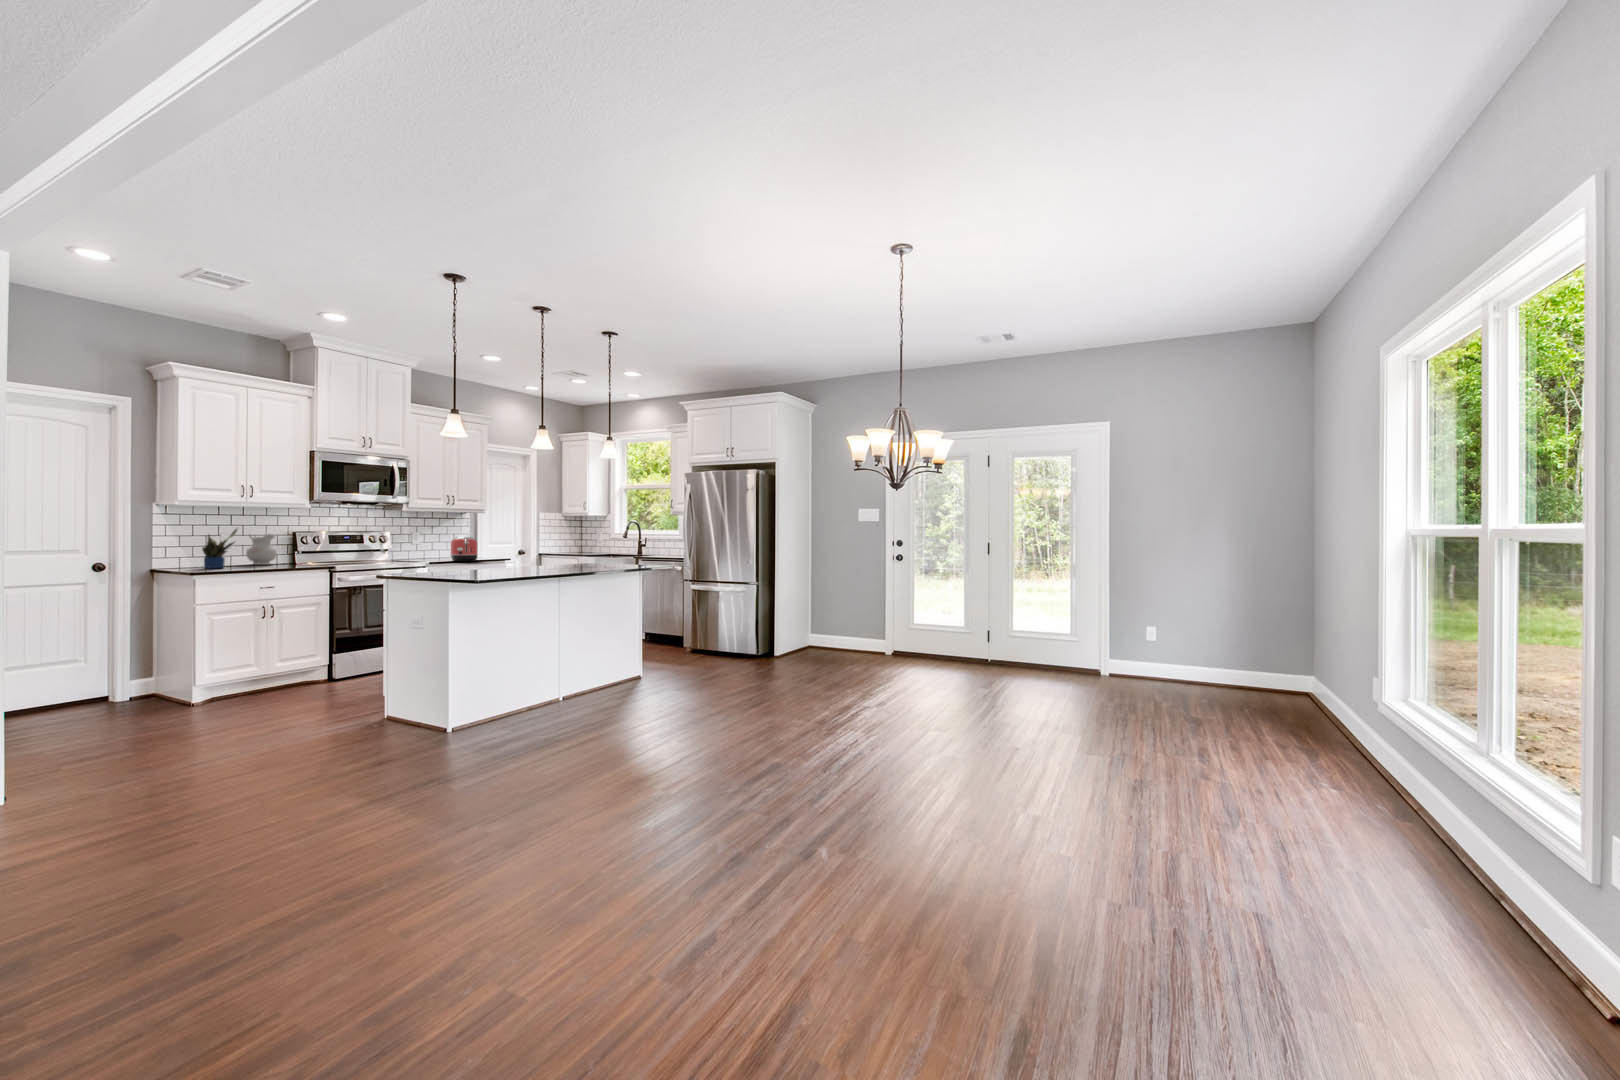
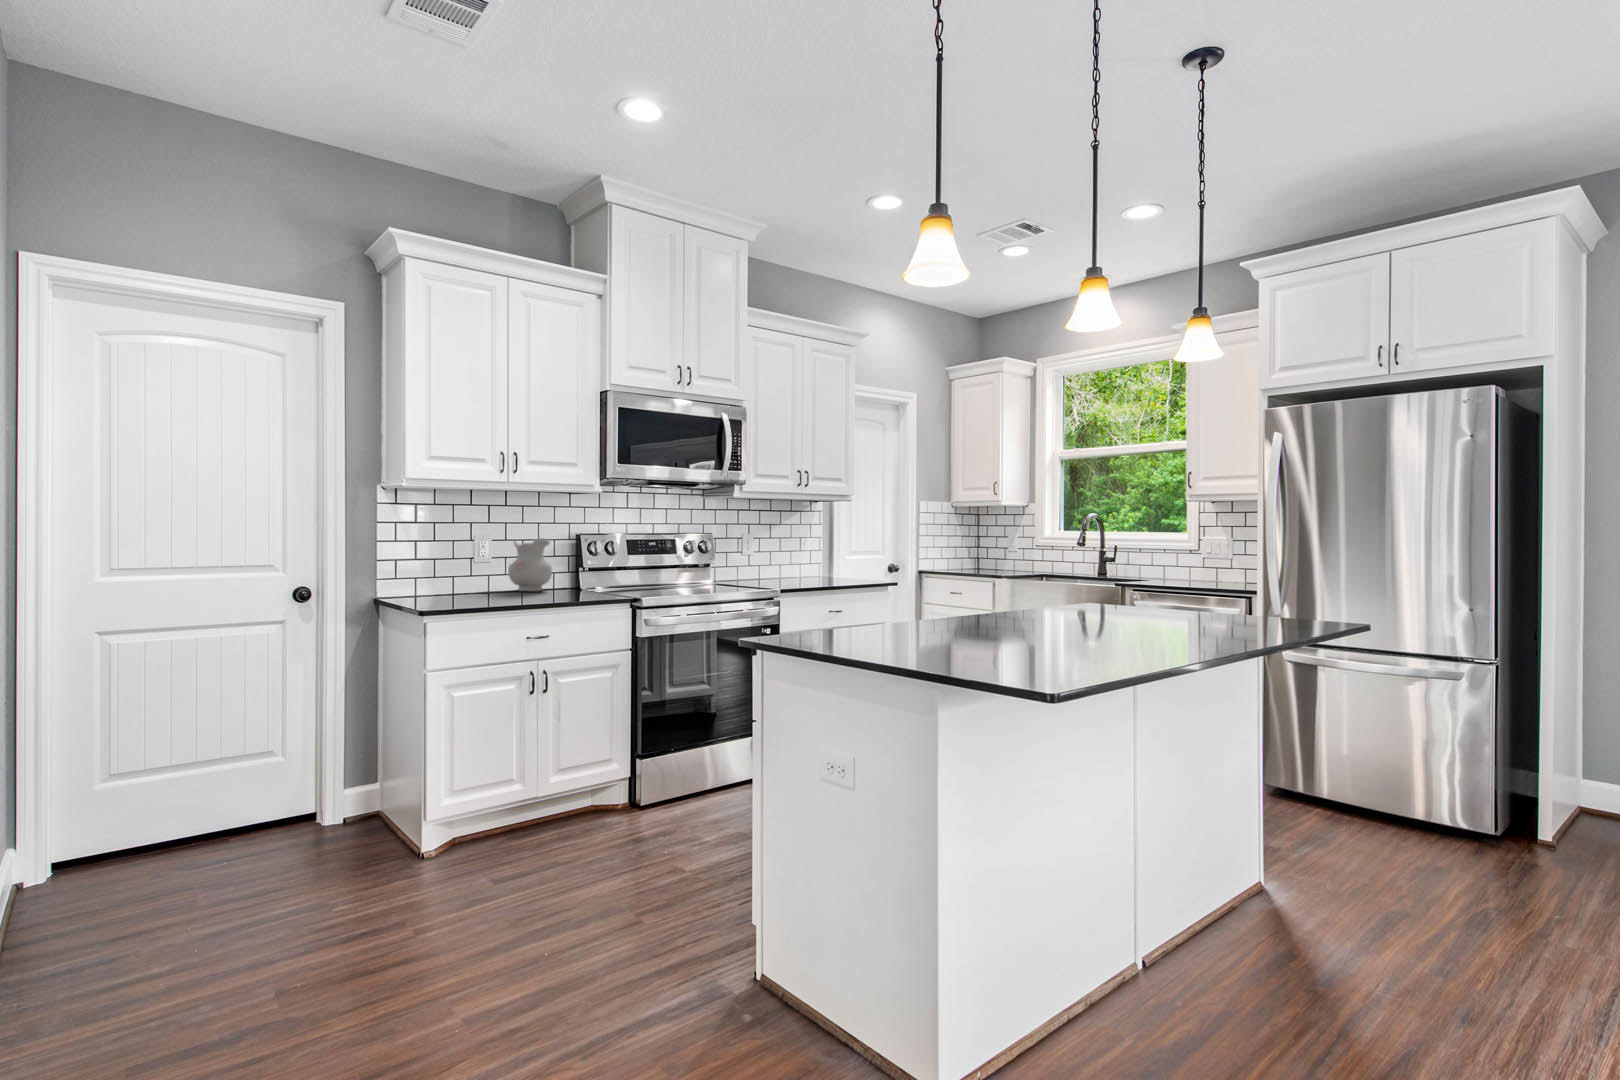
potted plant: present [202,529,237,568] -> none [444,526,496,600]
toaster: present [450,537,478,562] -> none [800,542,846,586]

